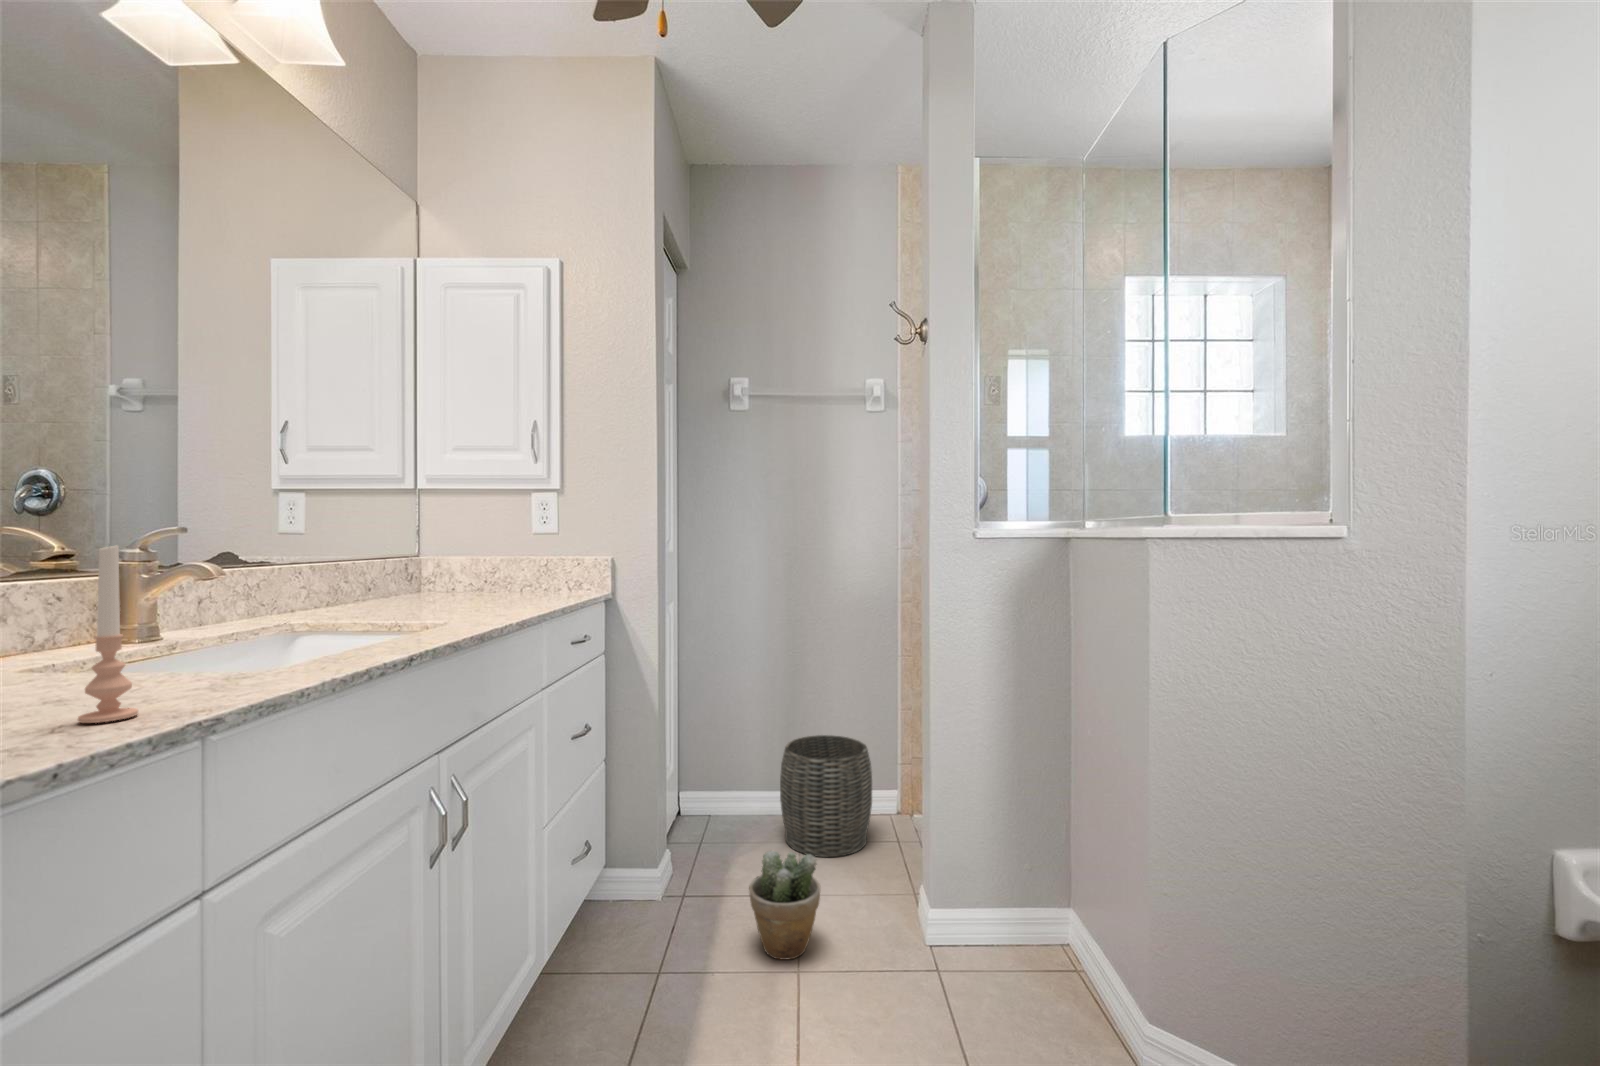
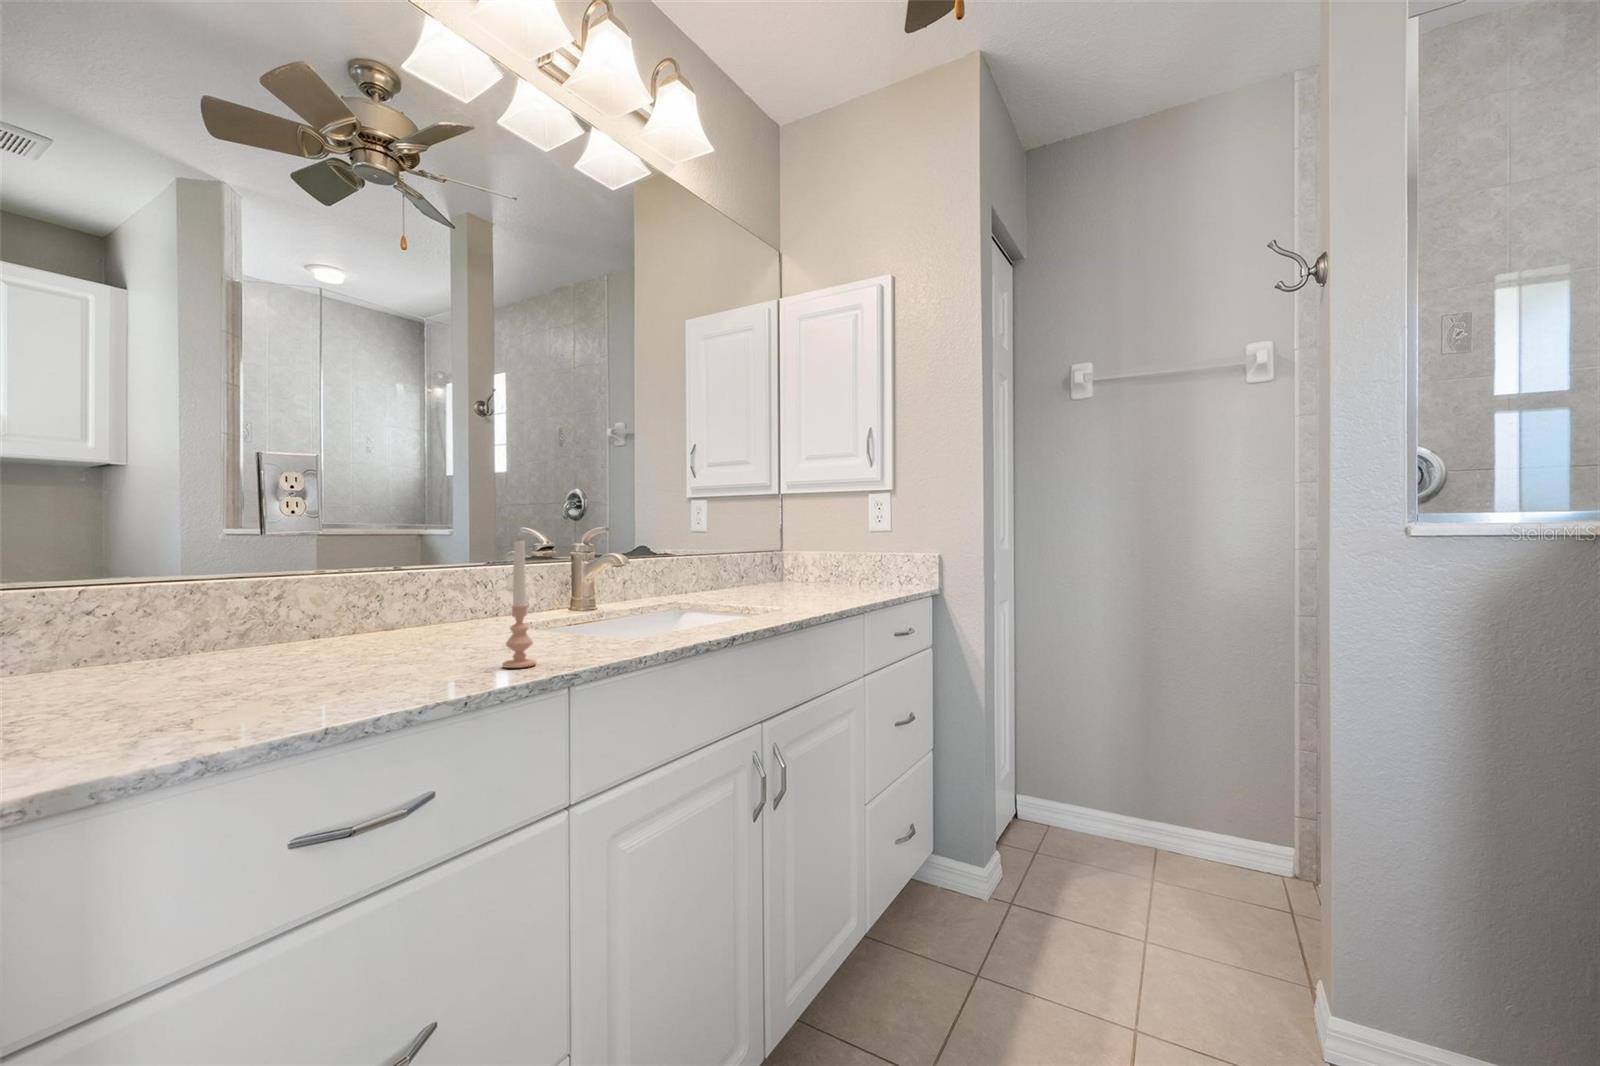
woven basket: present [780,735,872,857] -> none [1129,760,1252,908]
potted plant: present [749,851,820,960] -> none [1078,881,1167,1010]

